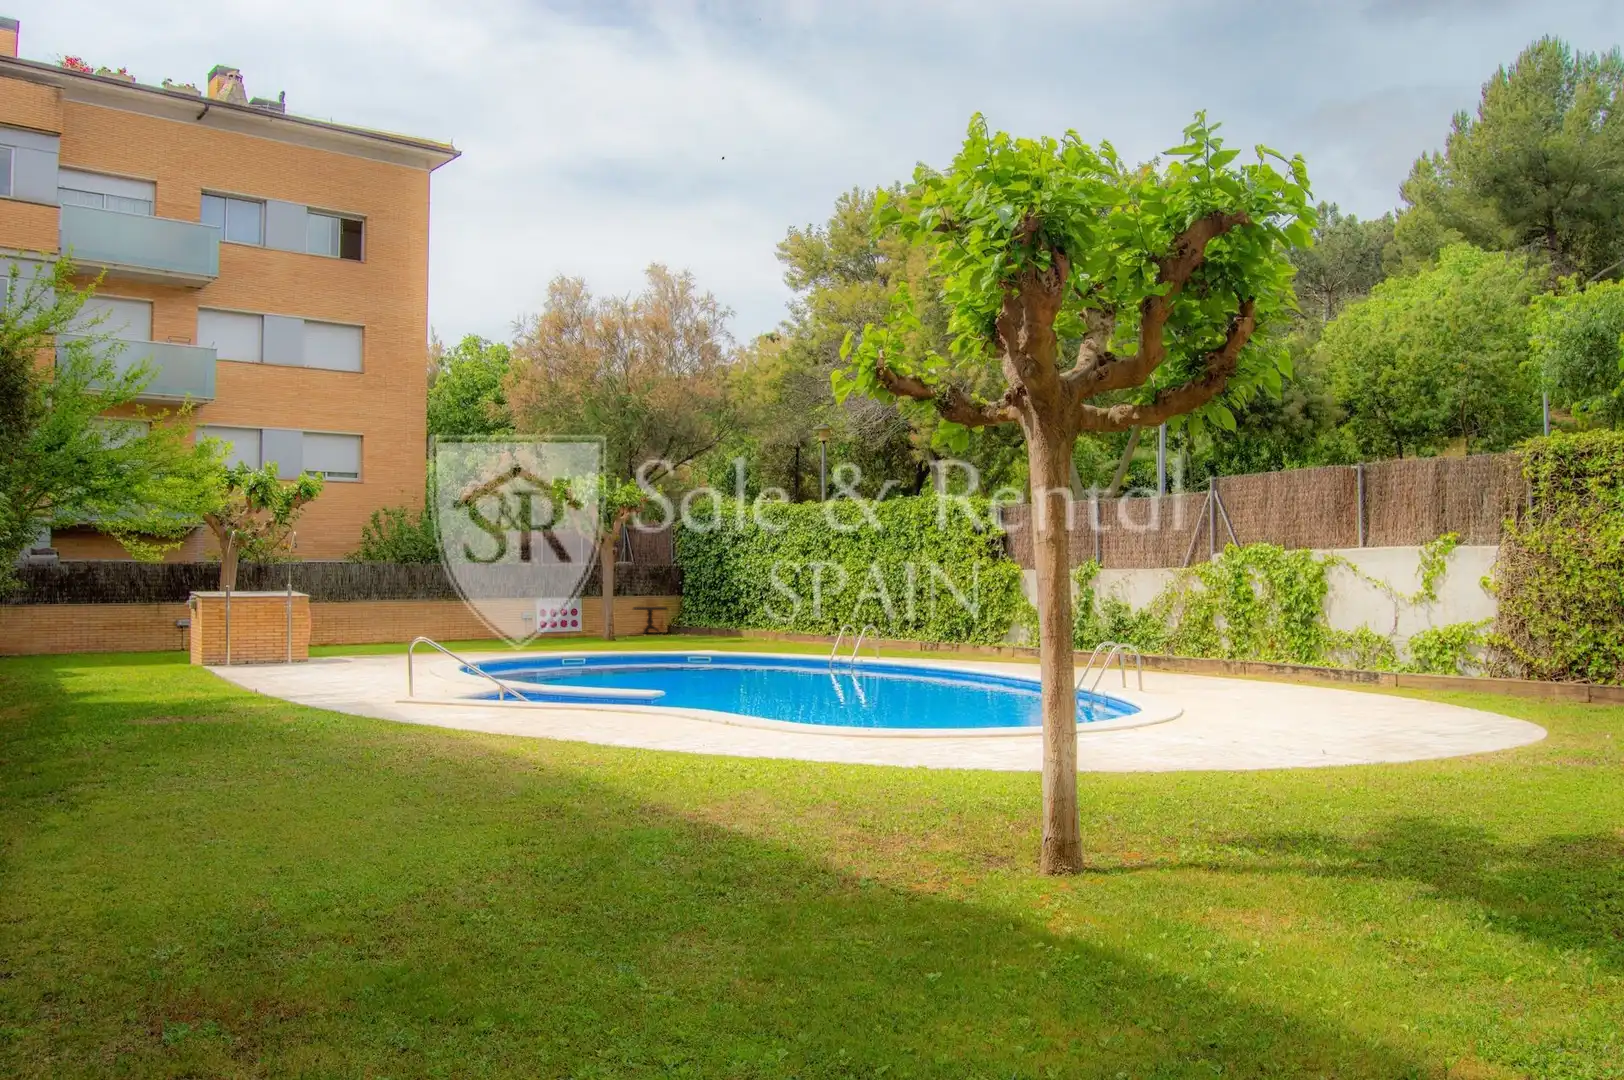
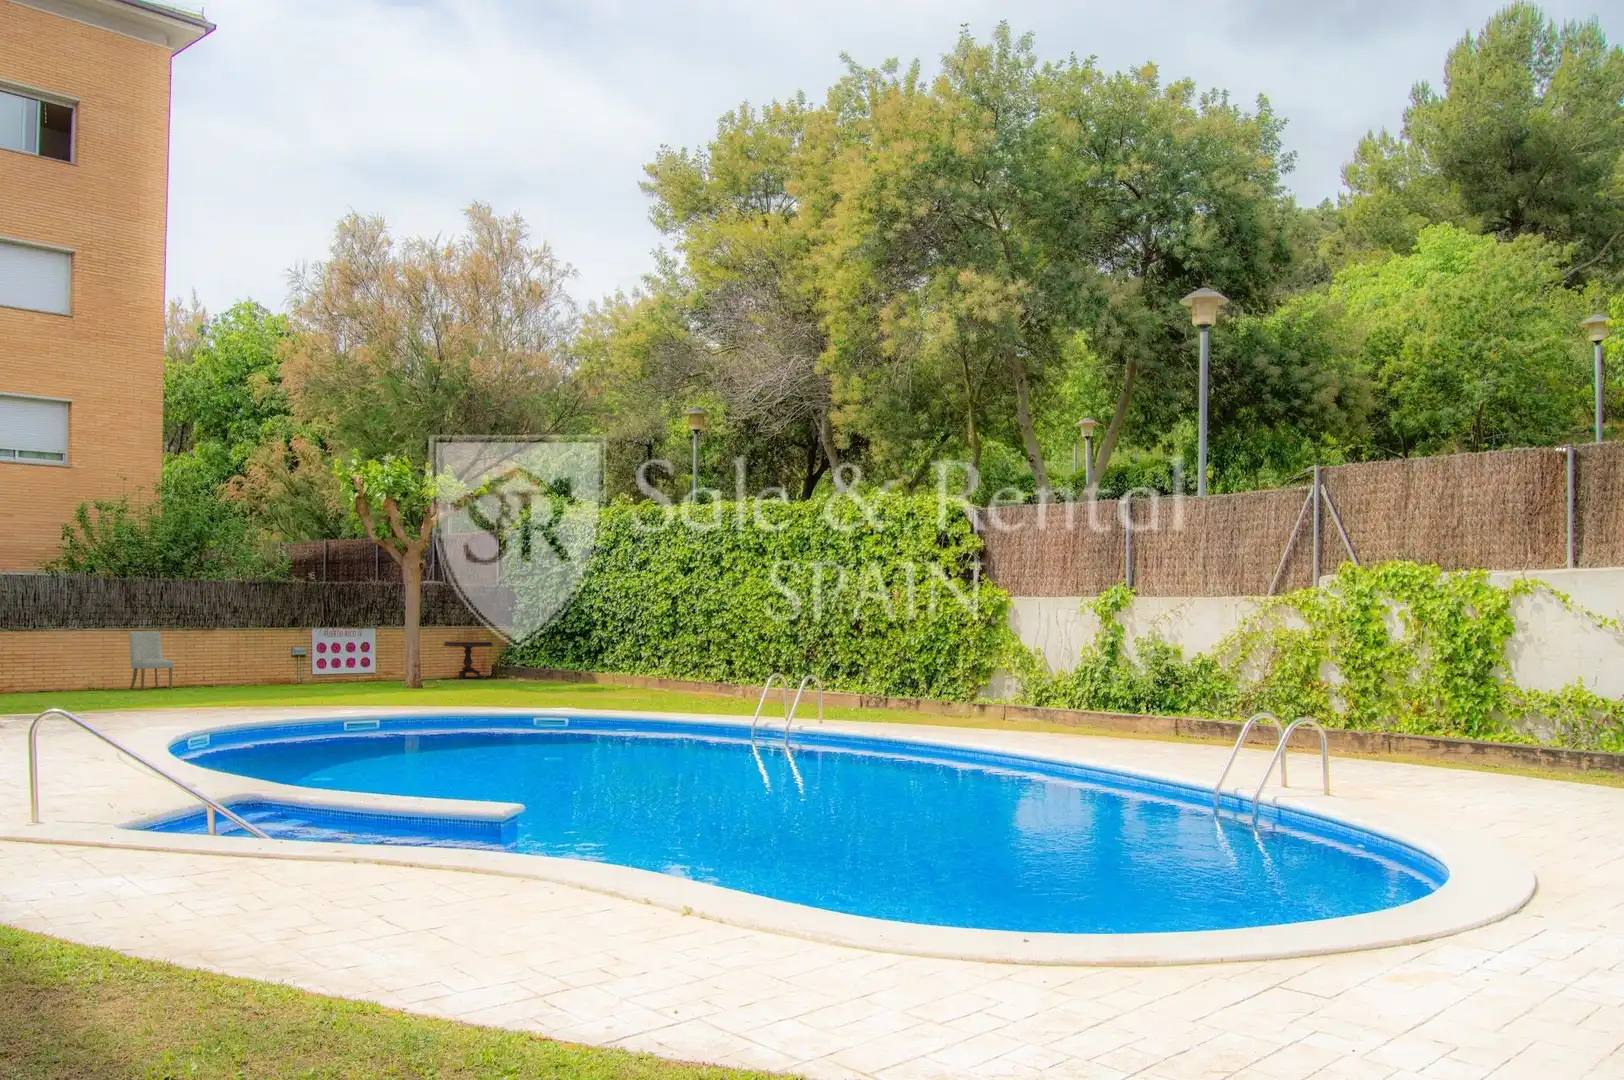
chair: none [421,599,451,639] -> present [129,632,174,690]

